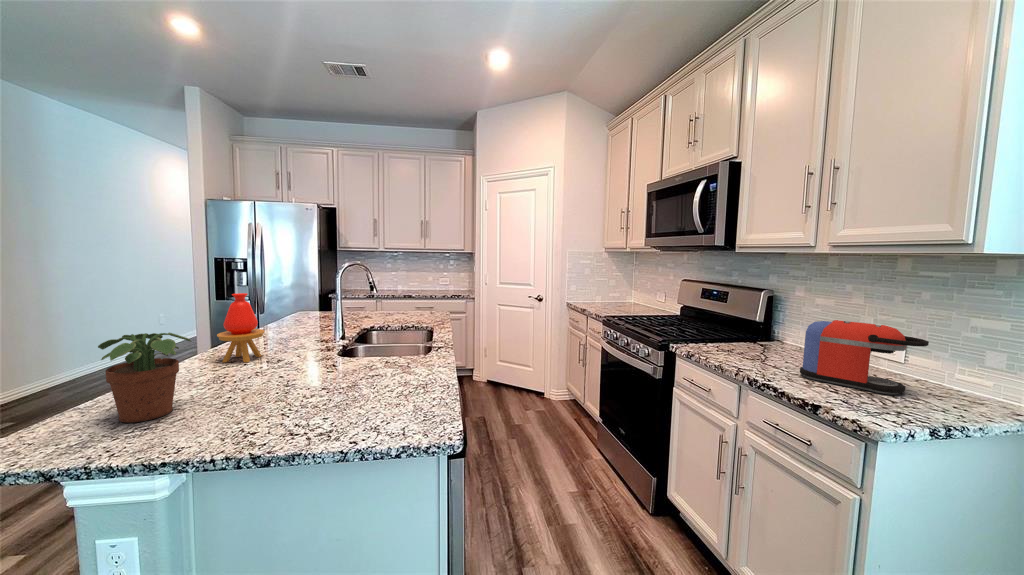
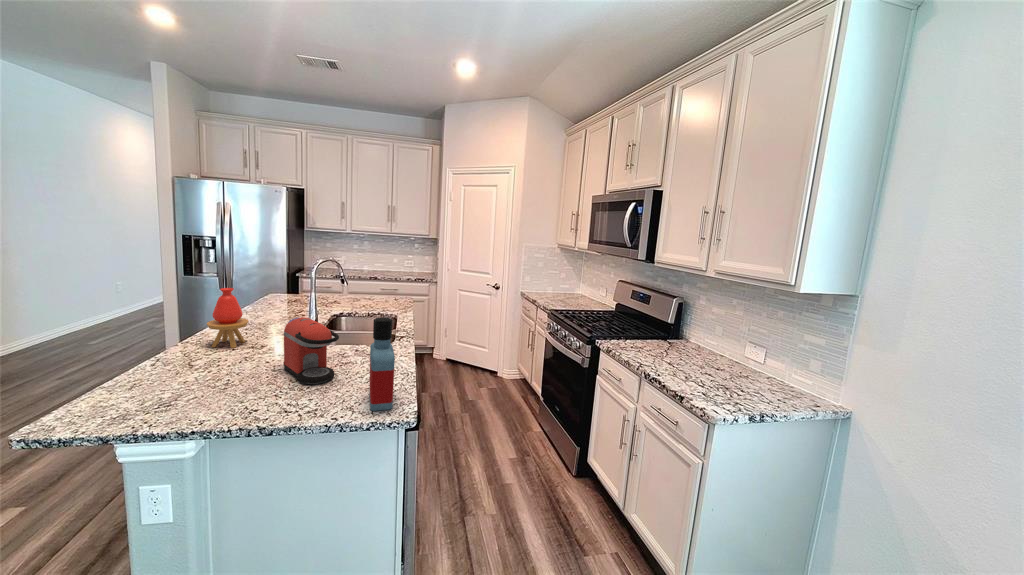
bottle: none [400,307,431,432] -> present [369,317,395,411]
coffee maker: present [800,320,929,395] -> present [283,317,339,384]
potted plant: present [98,333,191,423] -> none [124,329,198,400]

